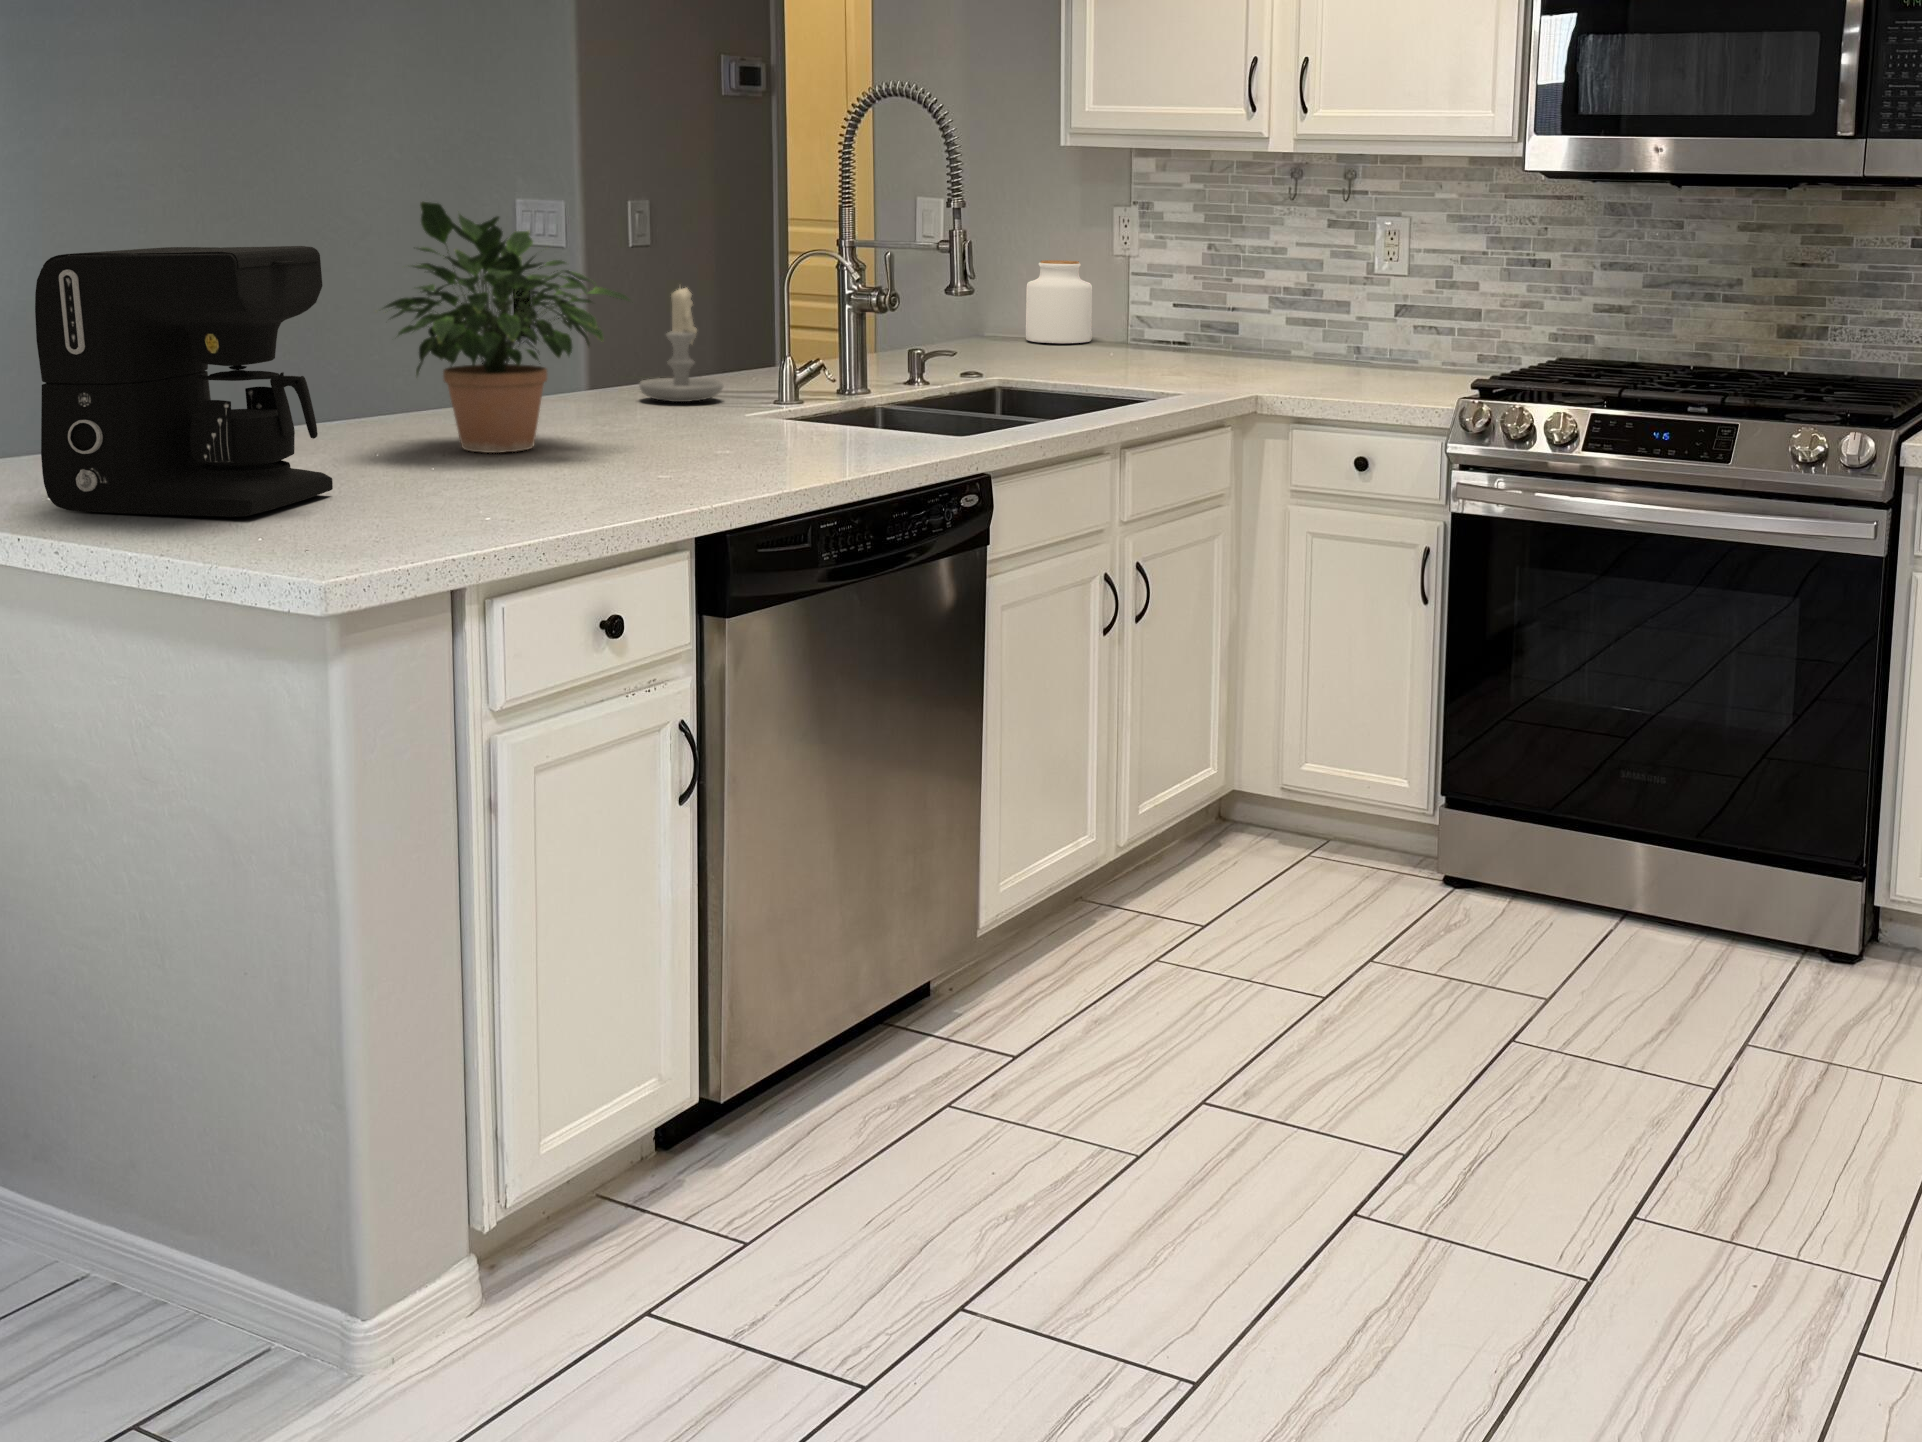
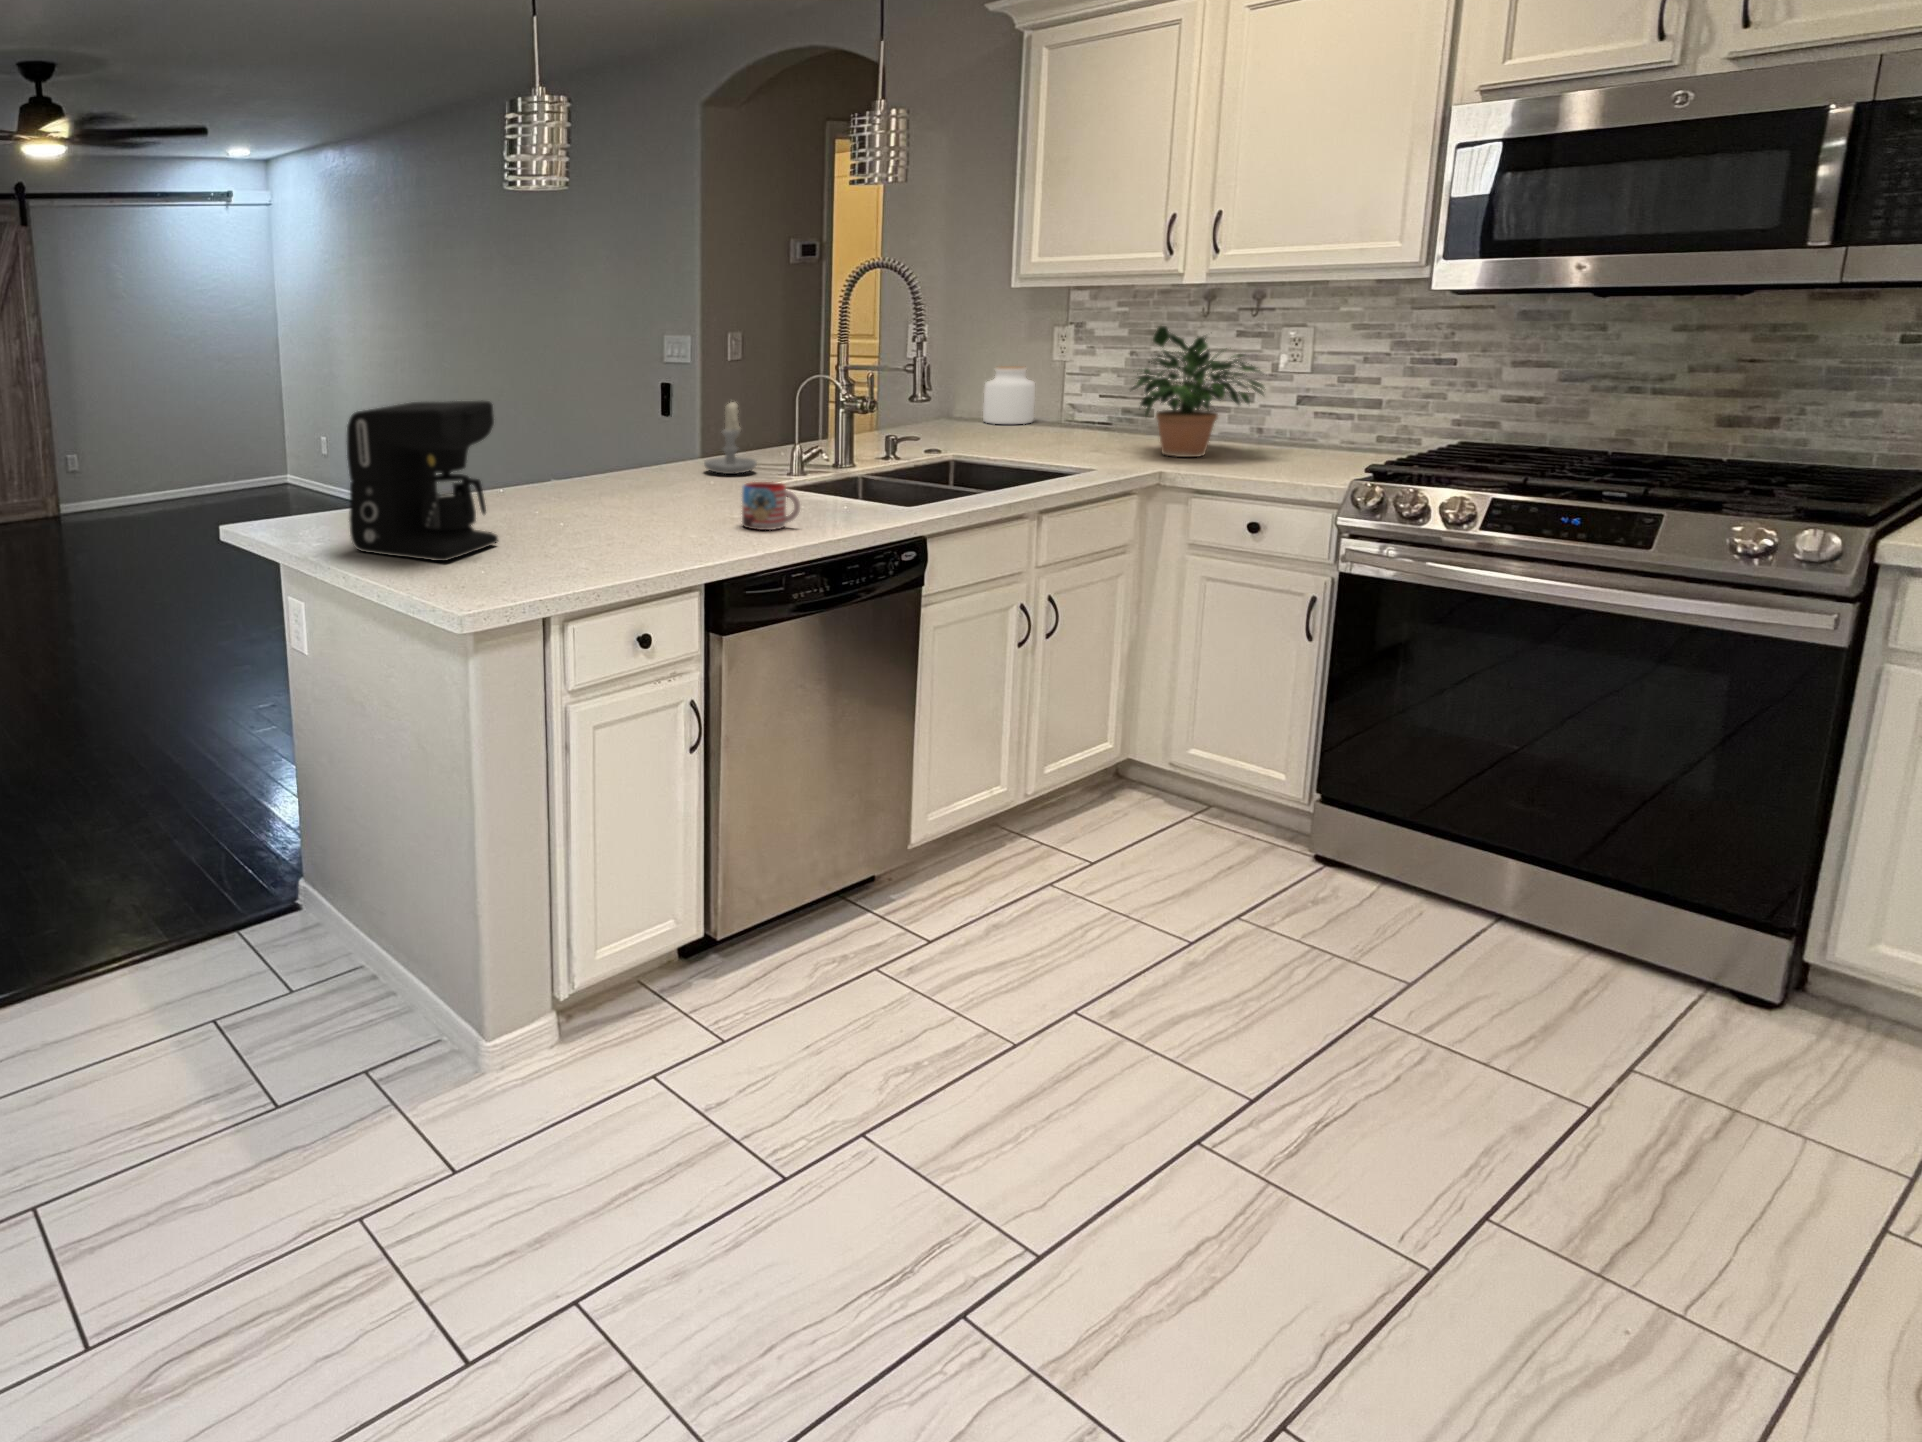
potted plant: present [384,202,630,453] -> present [1132,326,1265,457]
mug: none [728,394,815,465] -> present [742,482,800,530]

